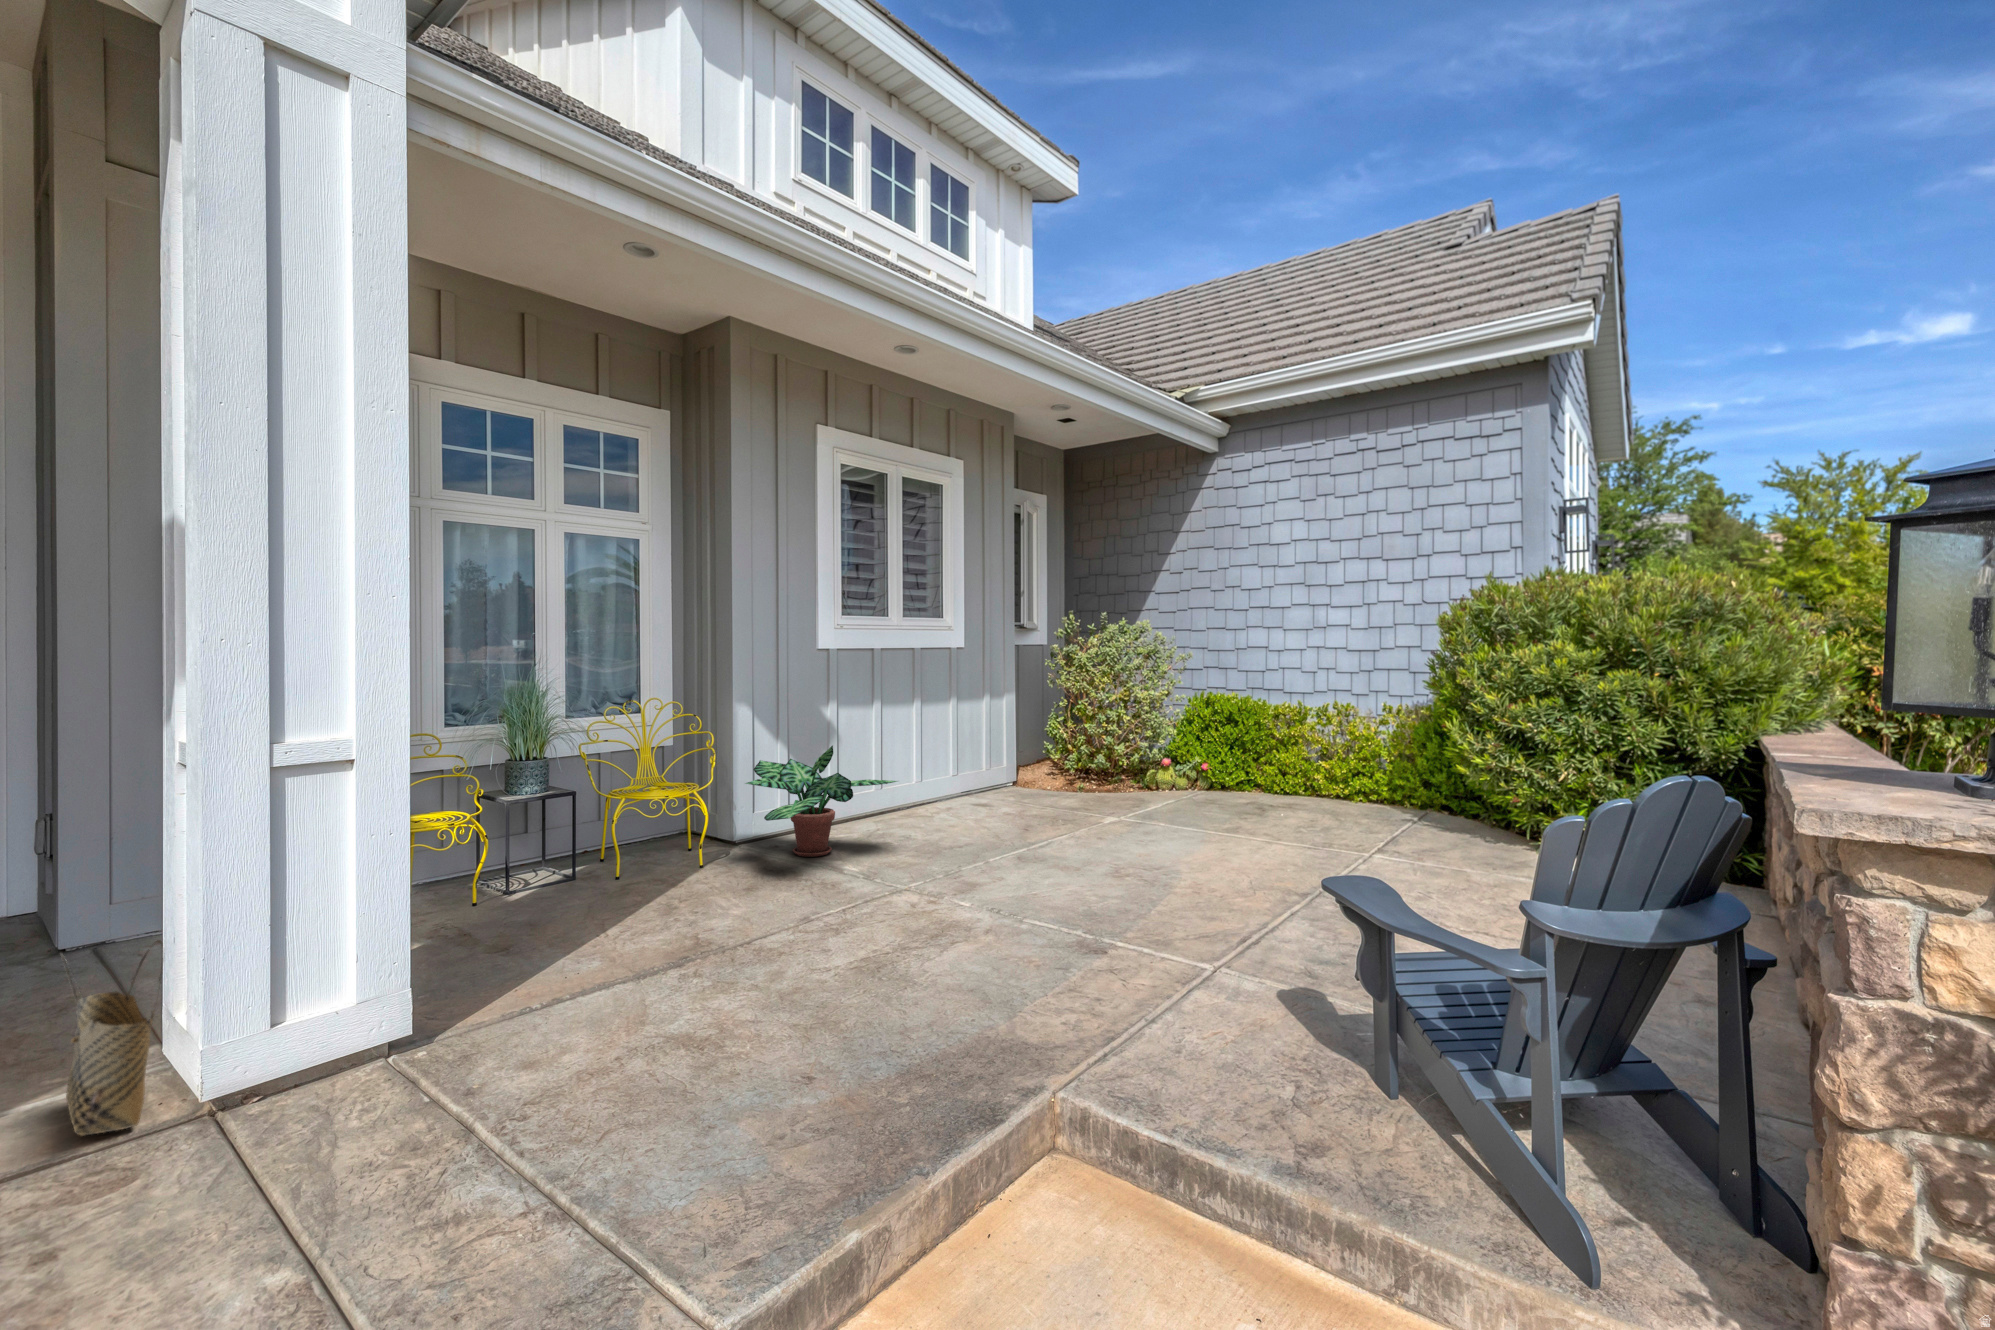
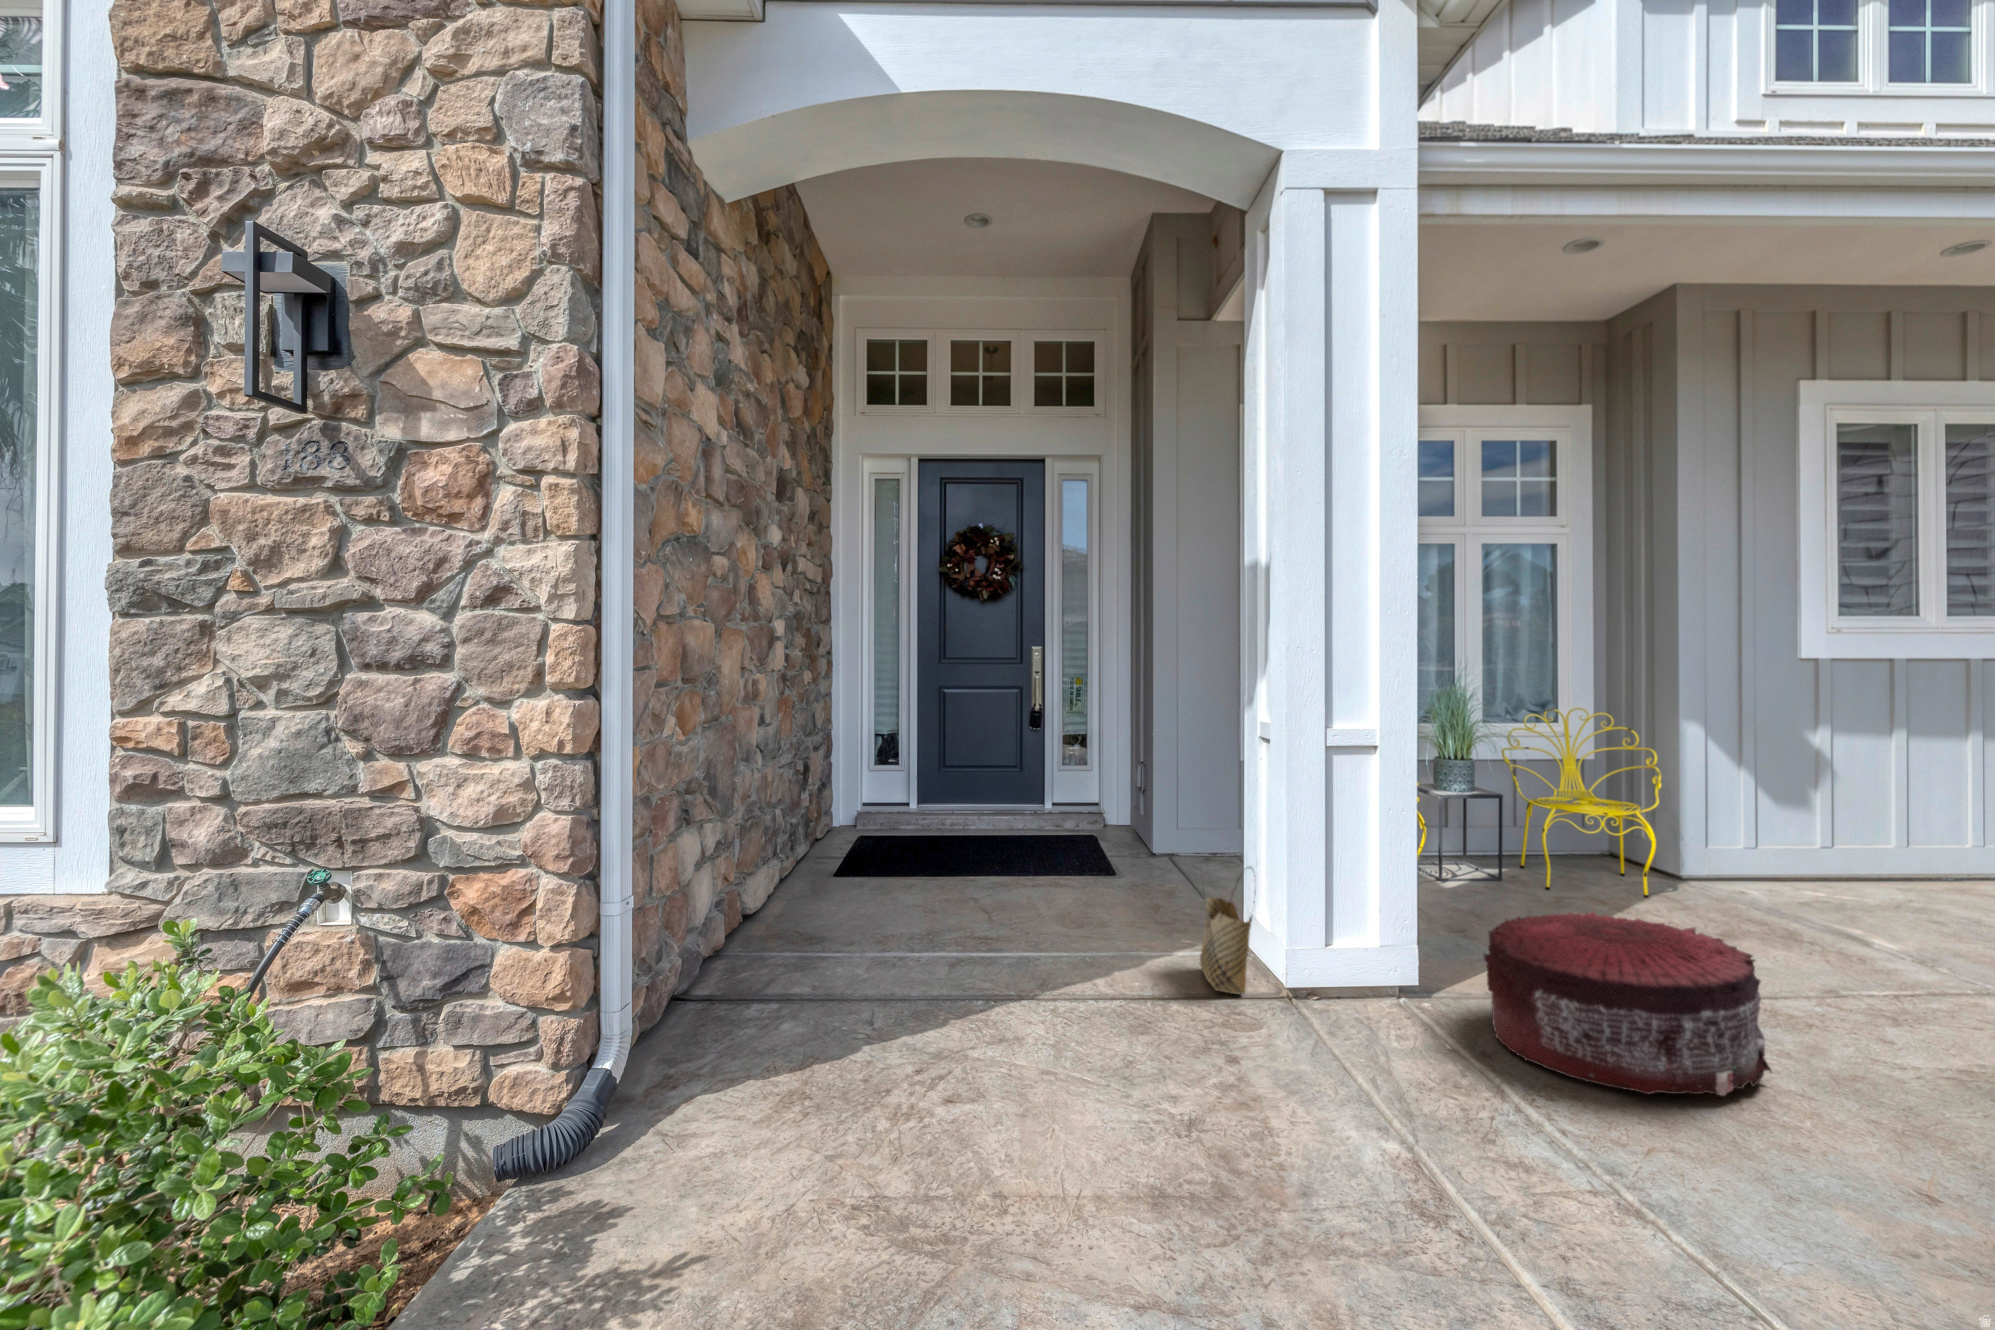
potted plant: present [746,746,897,857] -> none [1701,773,1940,907]
pouf: none [486,908,753,1105] -> present [1484,912,1771,1096]

